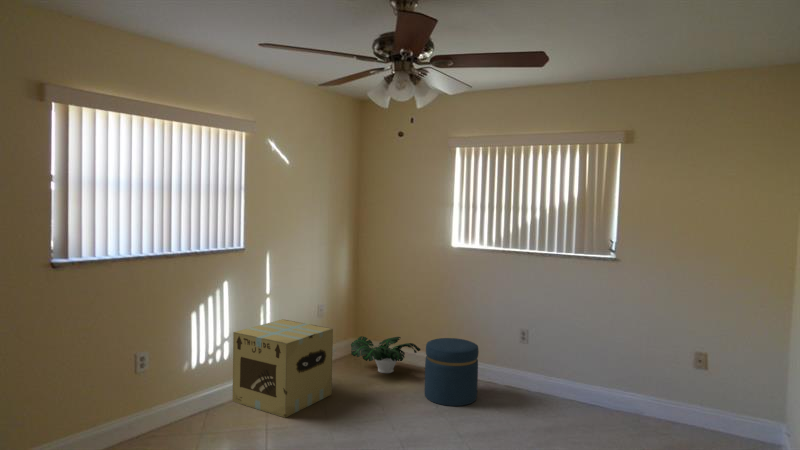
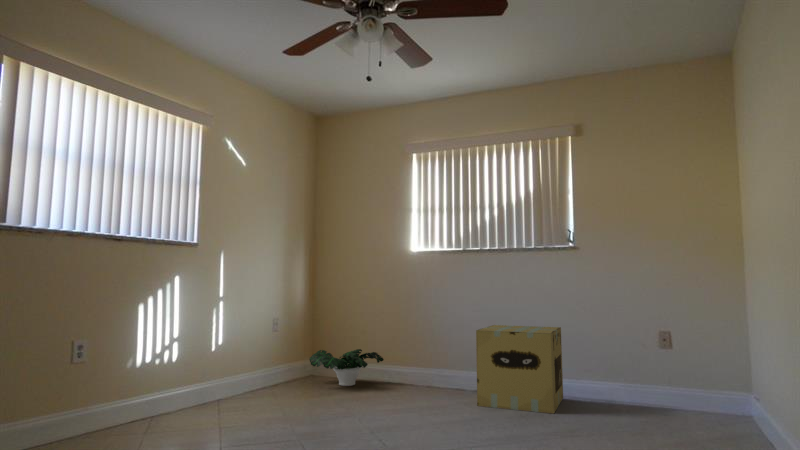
cardboard box: present [233,319,333,418] -> present [476,325,563,413]
ottoman: present [424,338,479,406] -> none [391,339,446,404]

